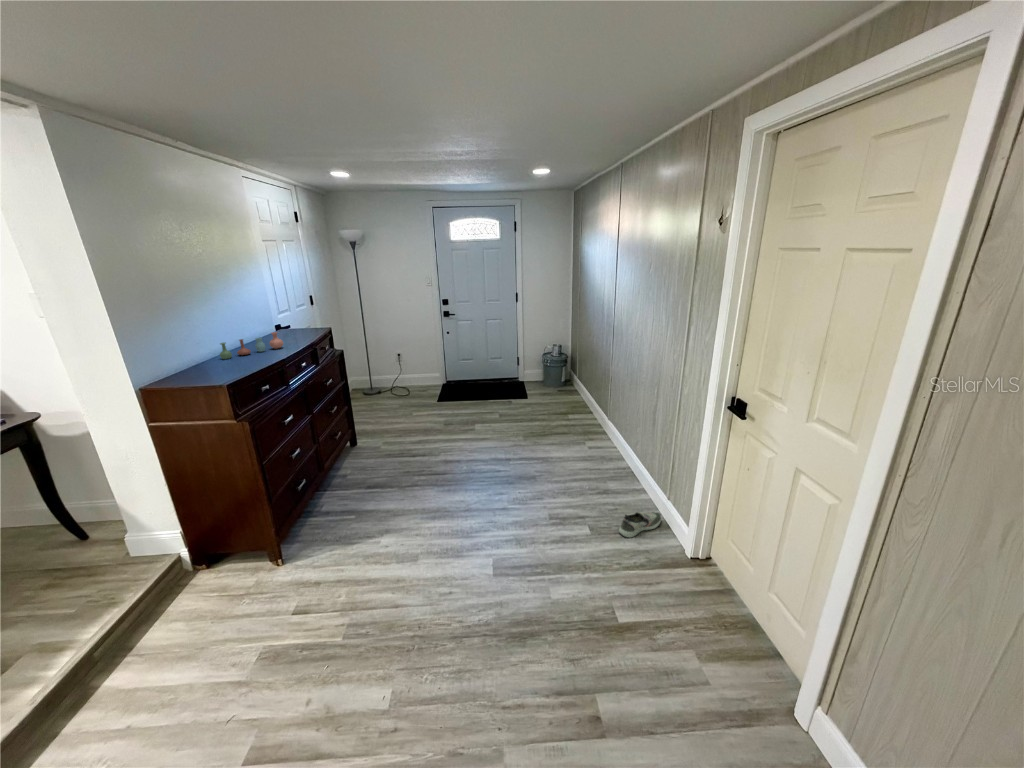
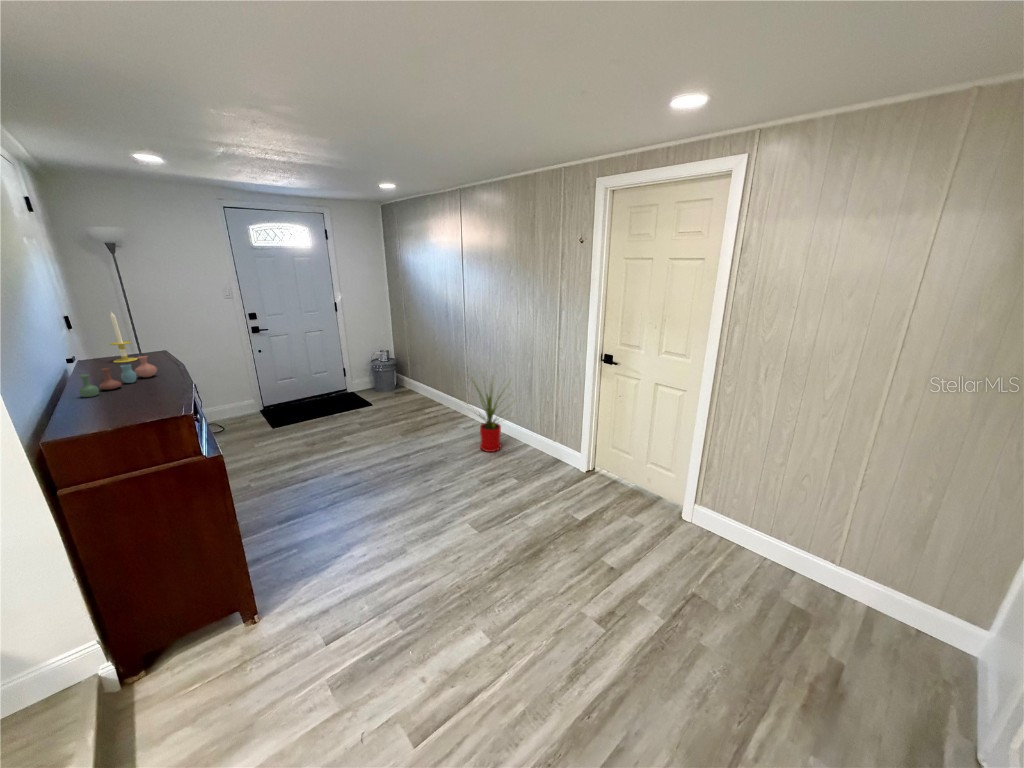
candle: none [287,296,304,335] -> present [110,312,138,363]
house plant: none [564,383,638,485] -> present [473,381,503,452]
shoe: present [619,512,661,538] -> none [533,452,553,475]

